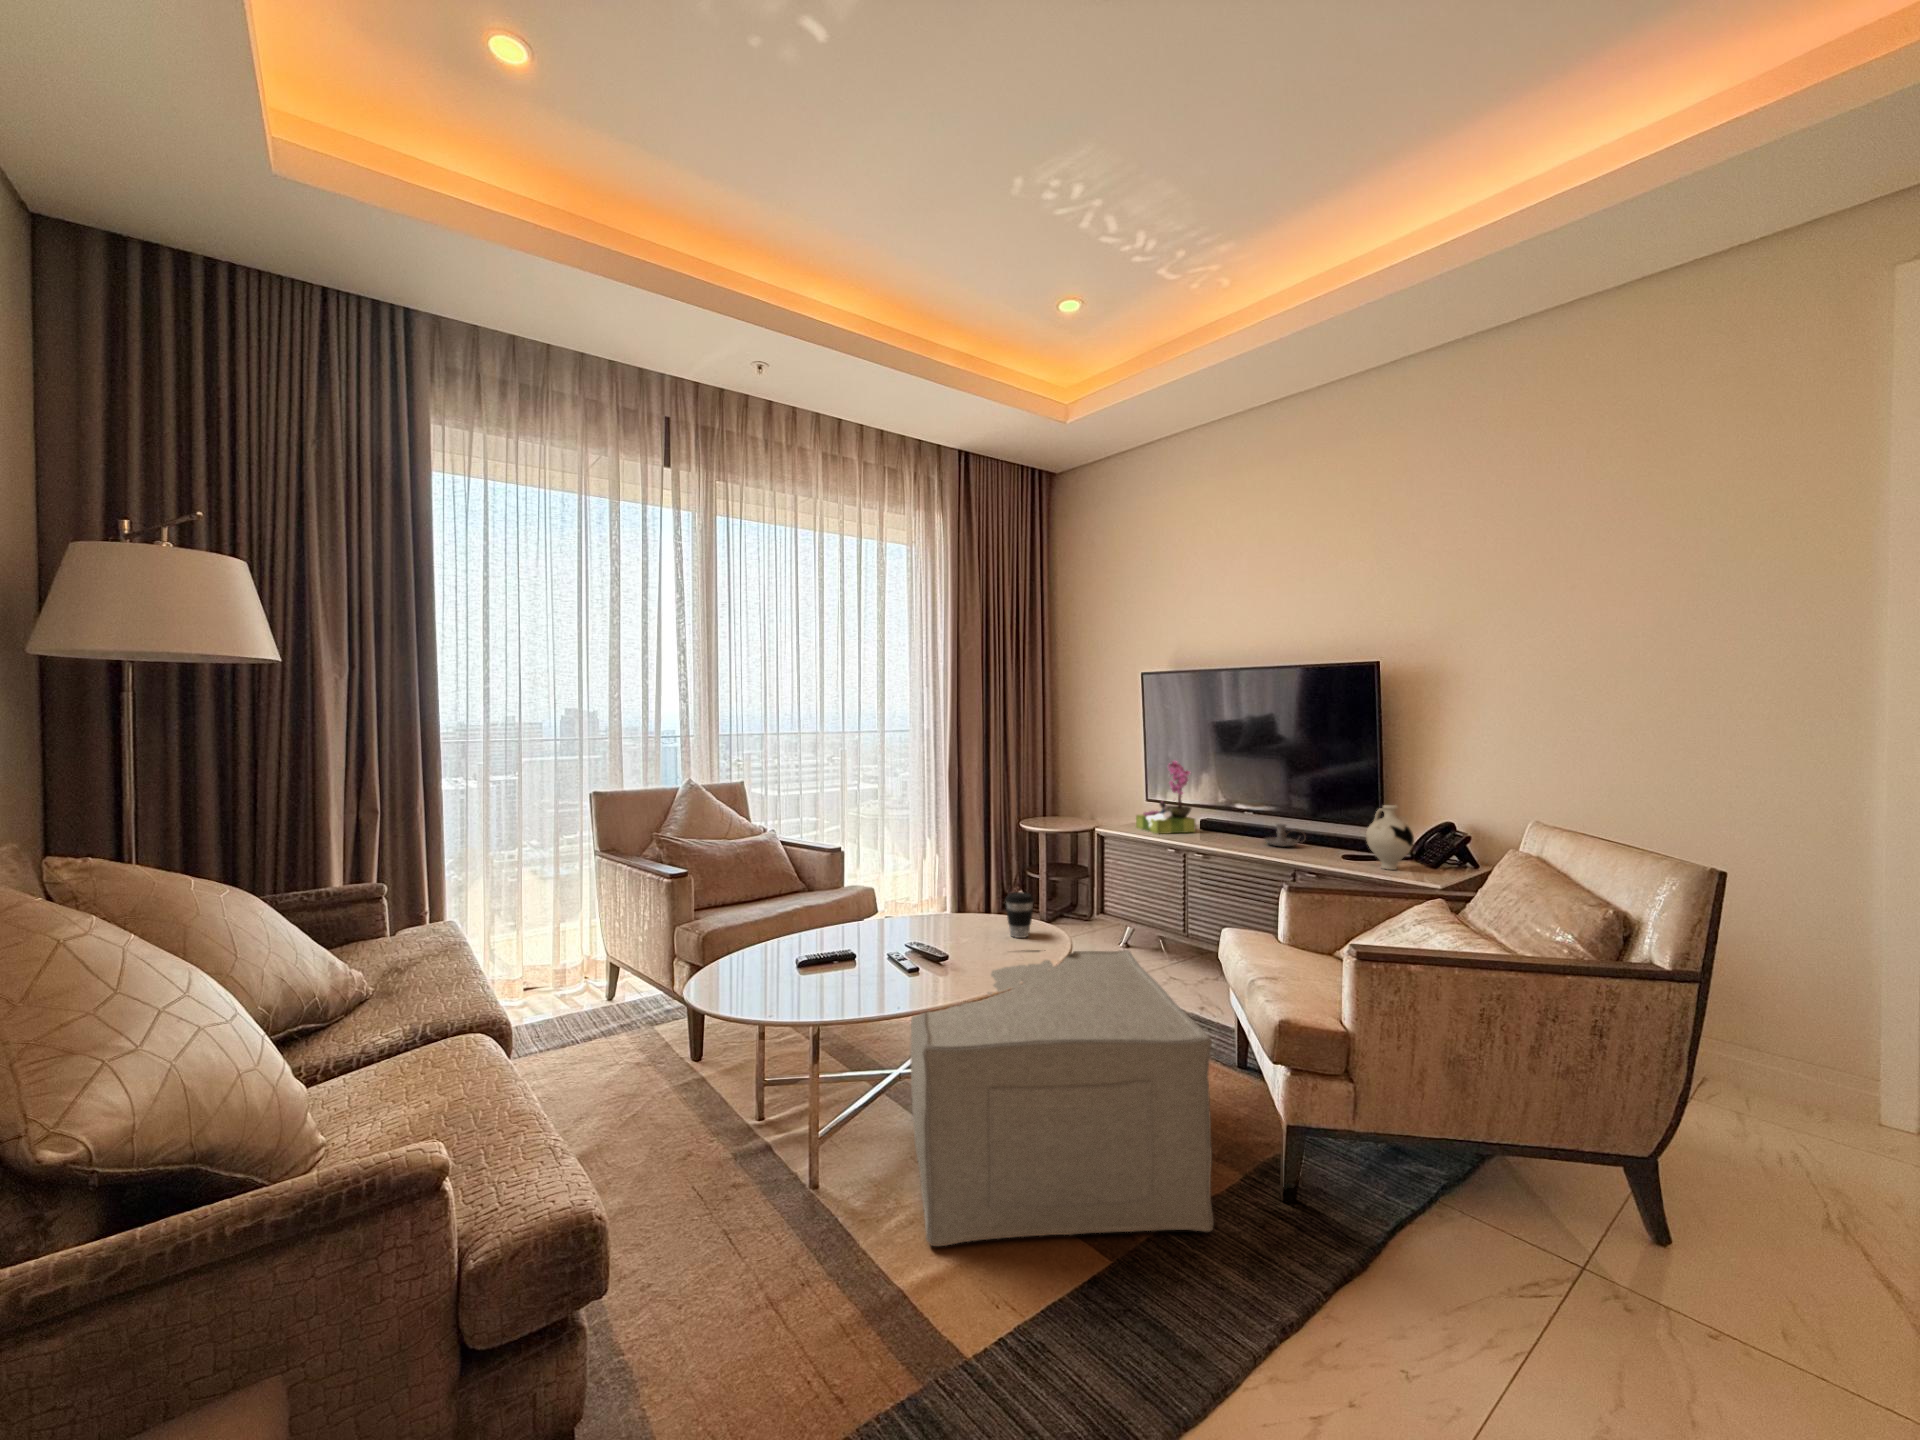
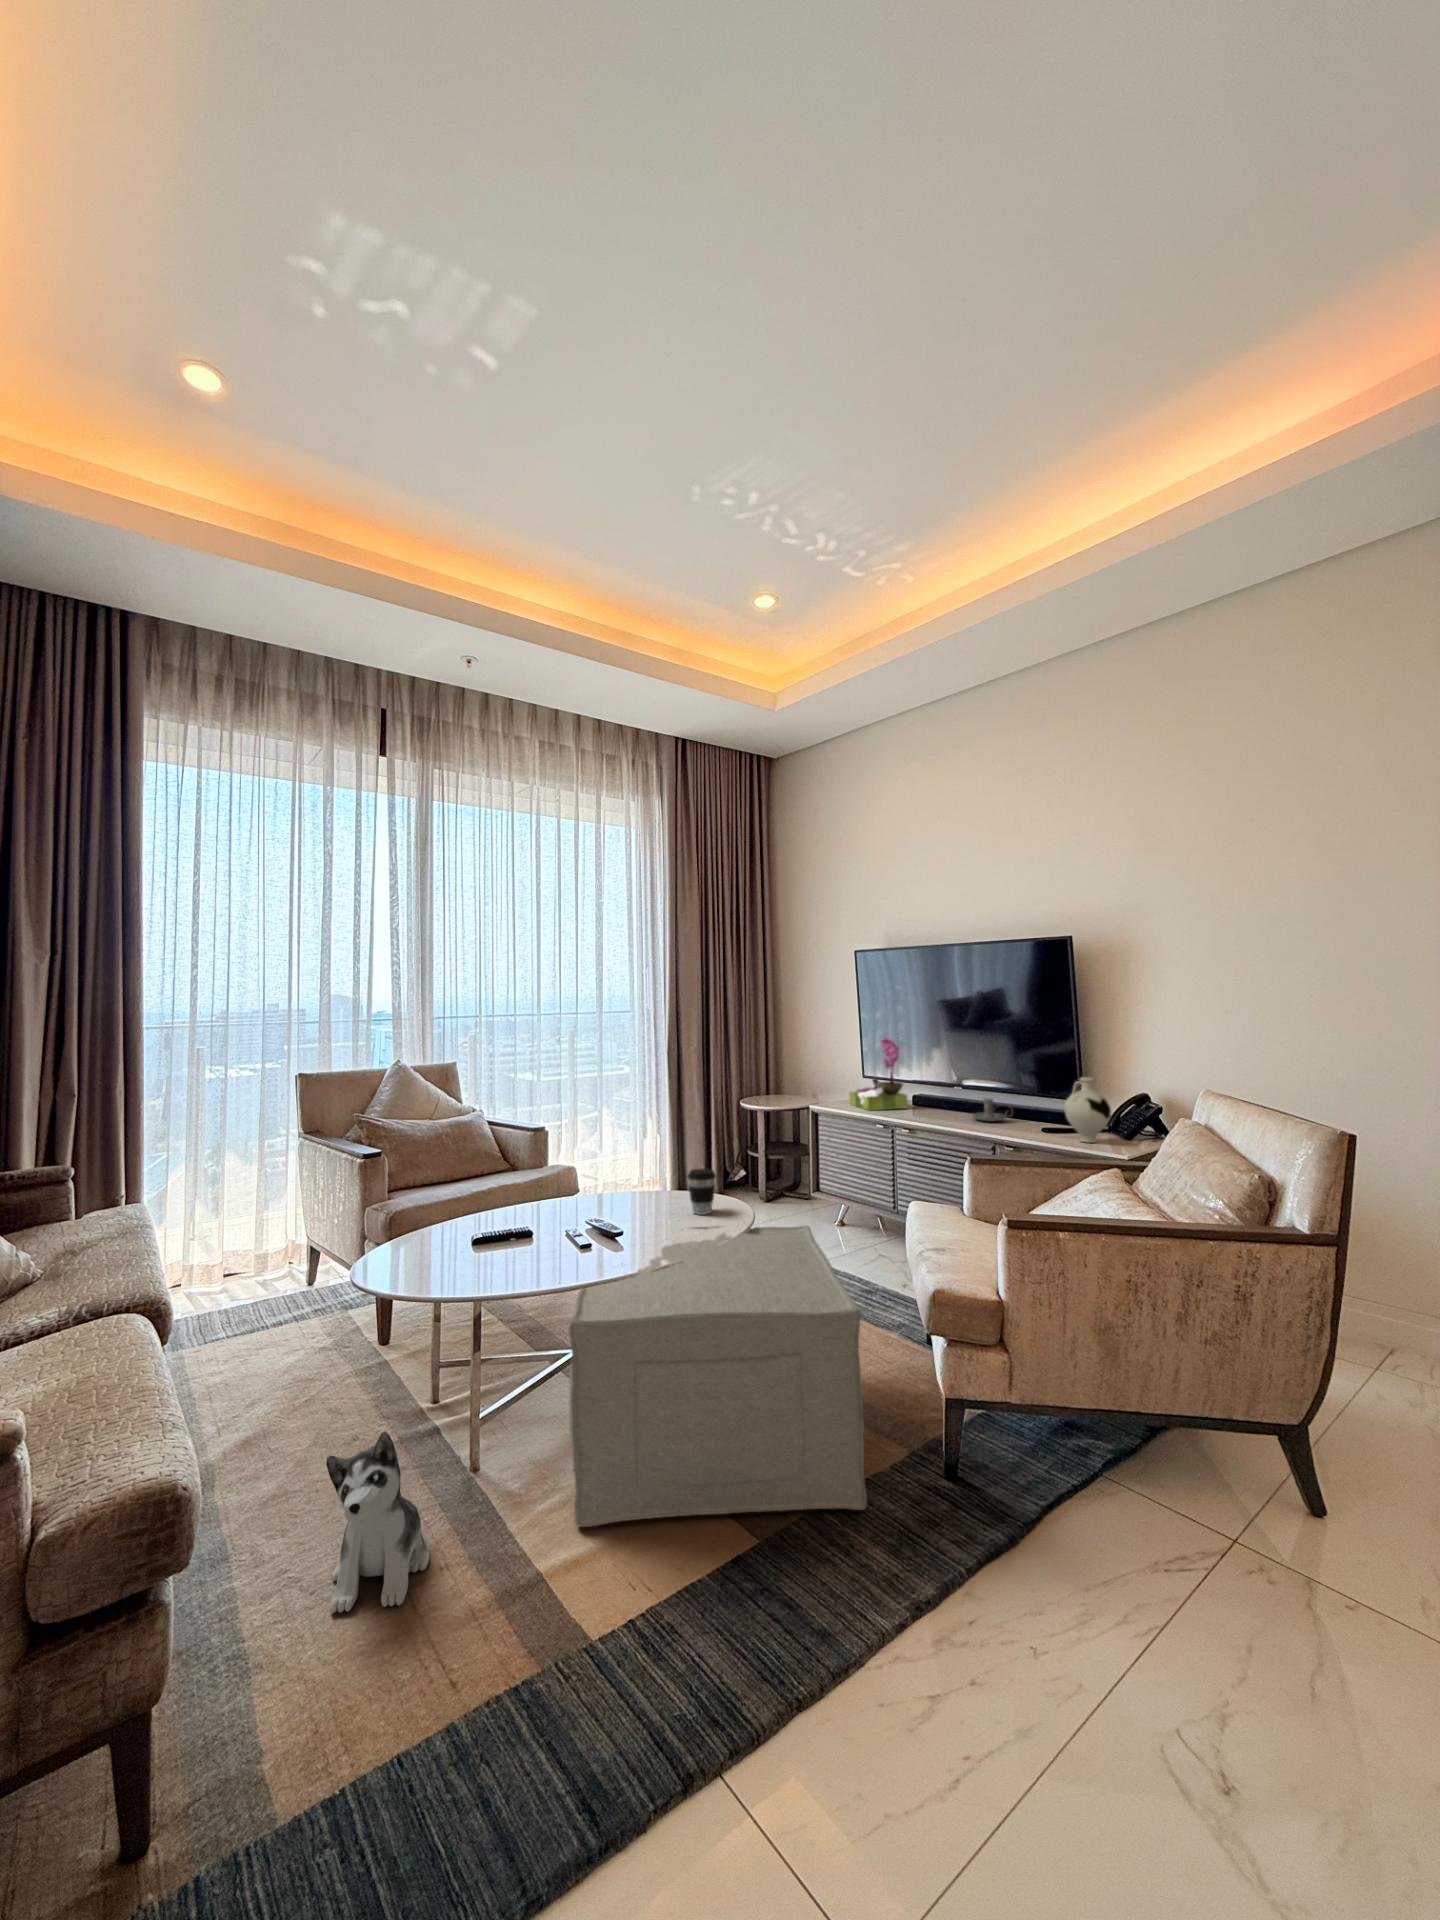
plush toy: none [692,1154,789,1331] -> present [326,1432,429,1613]

